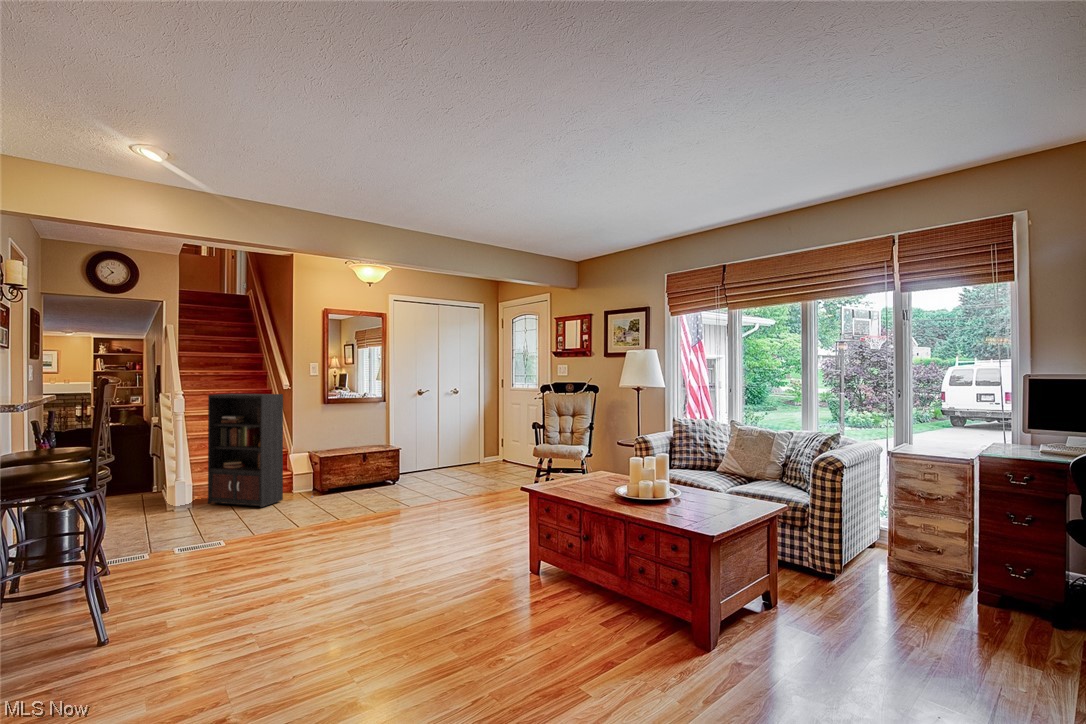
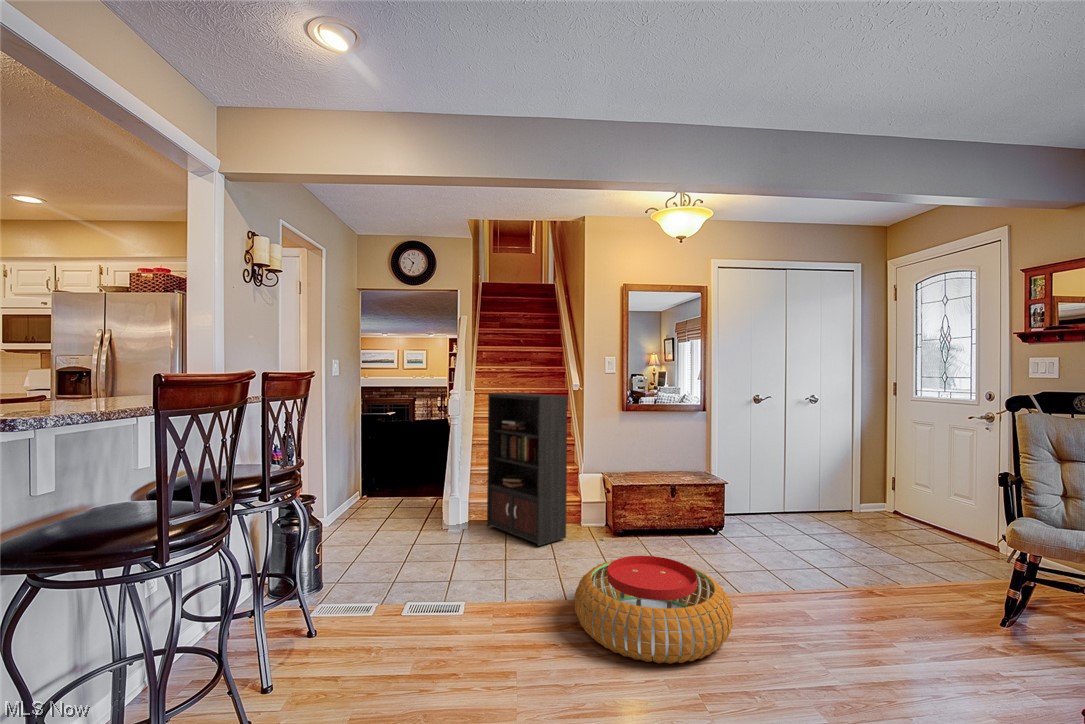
pouf: none [302,489,400,541] -> present [575,556,733,664]

